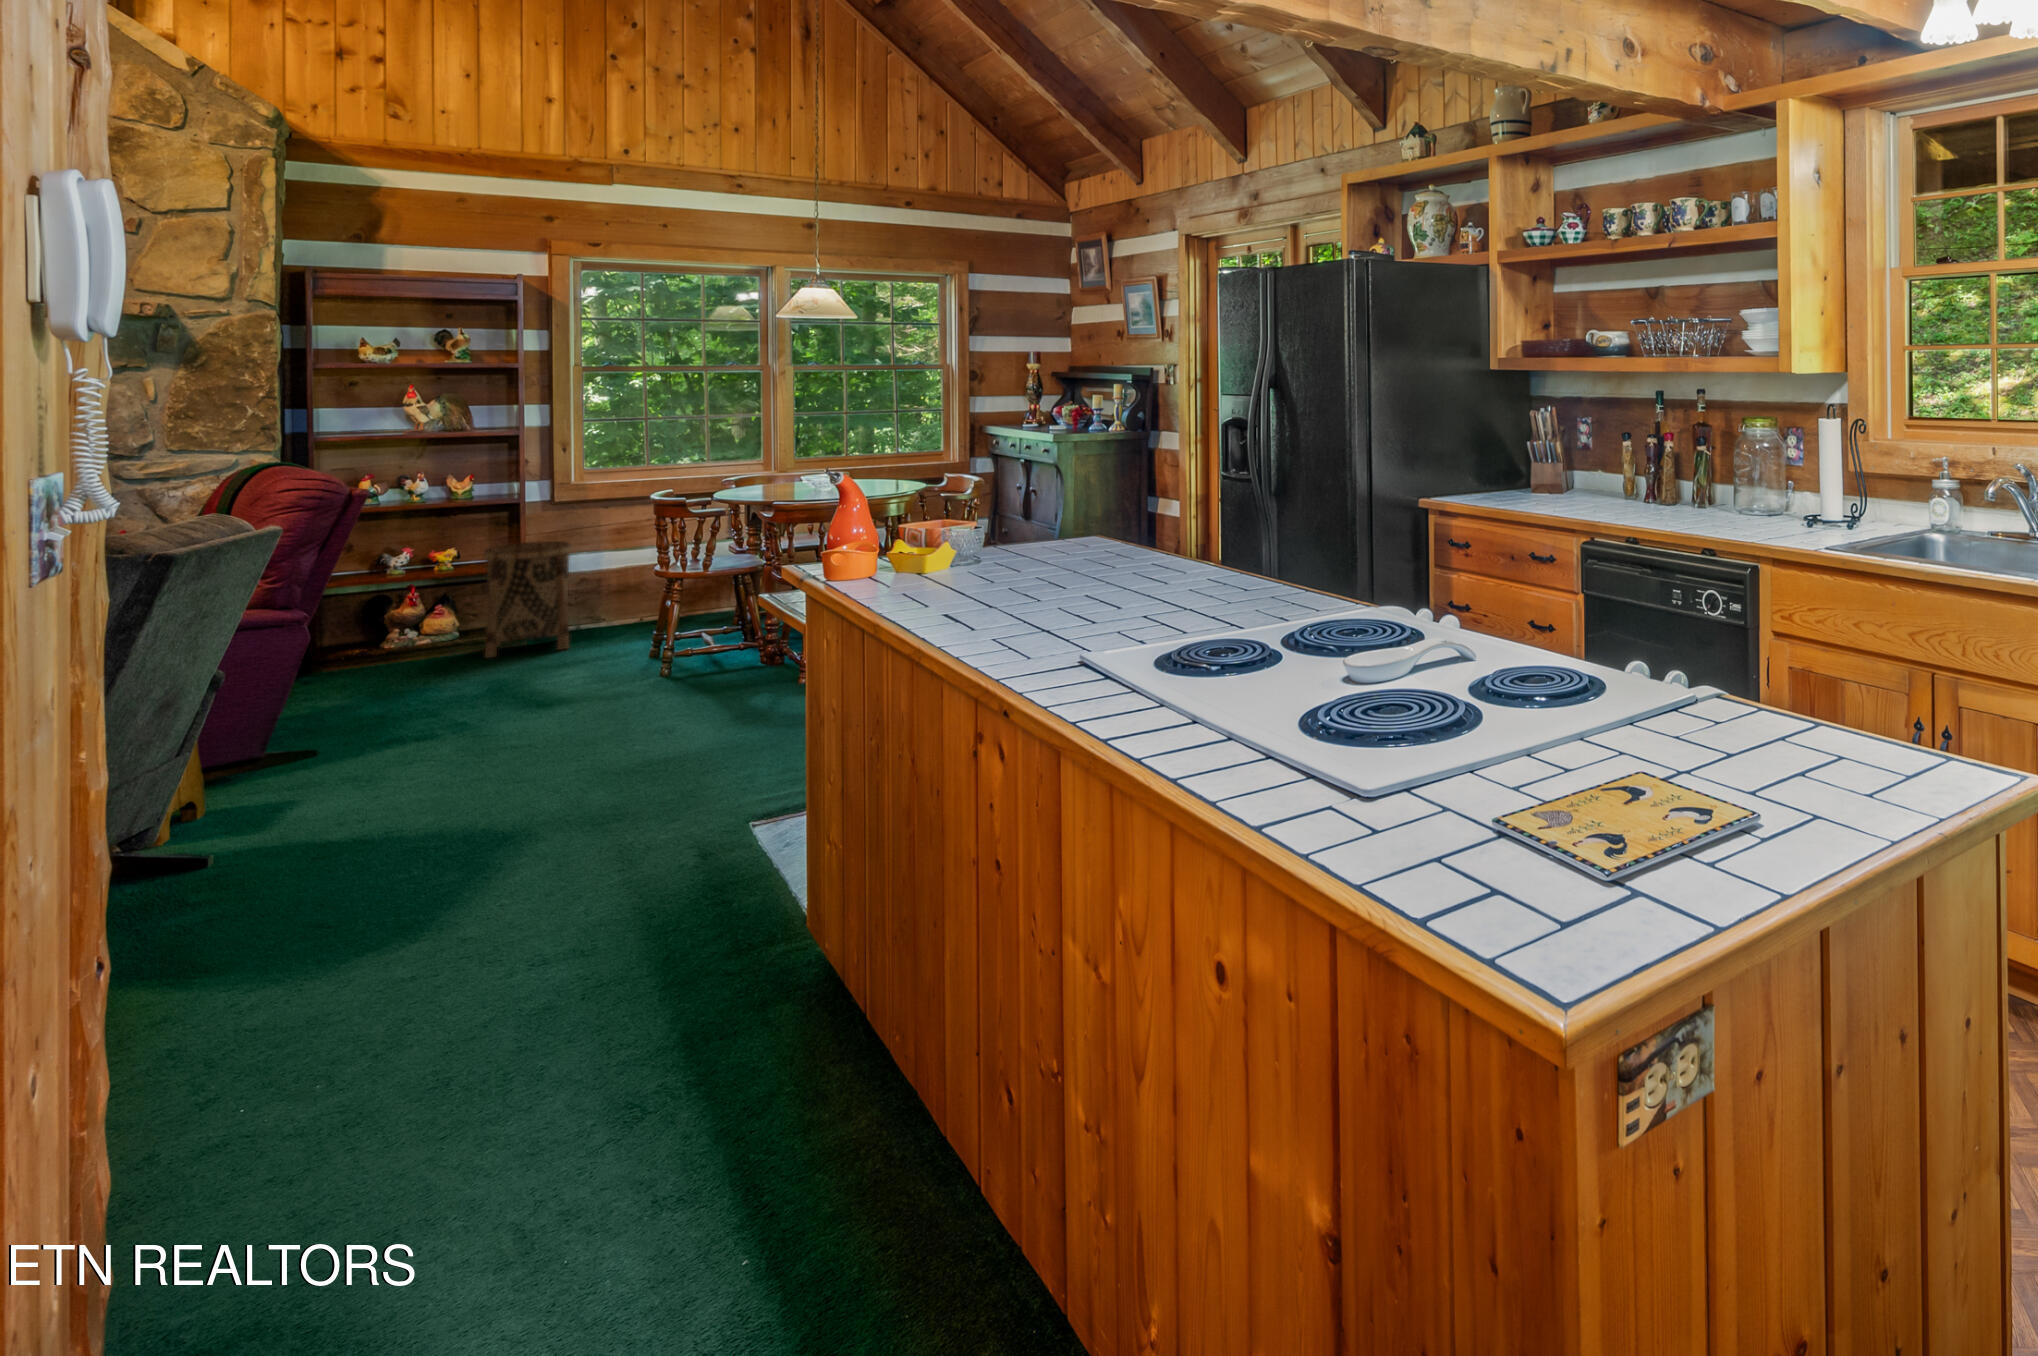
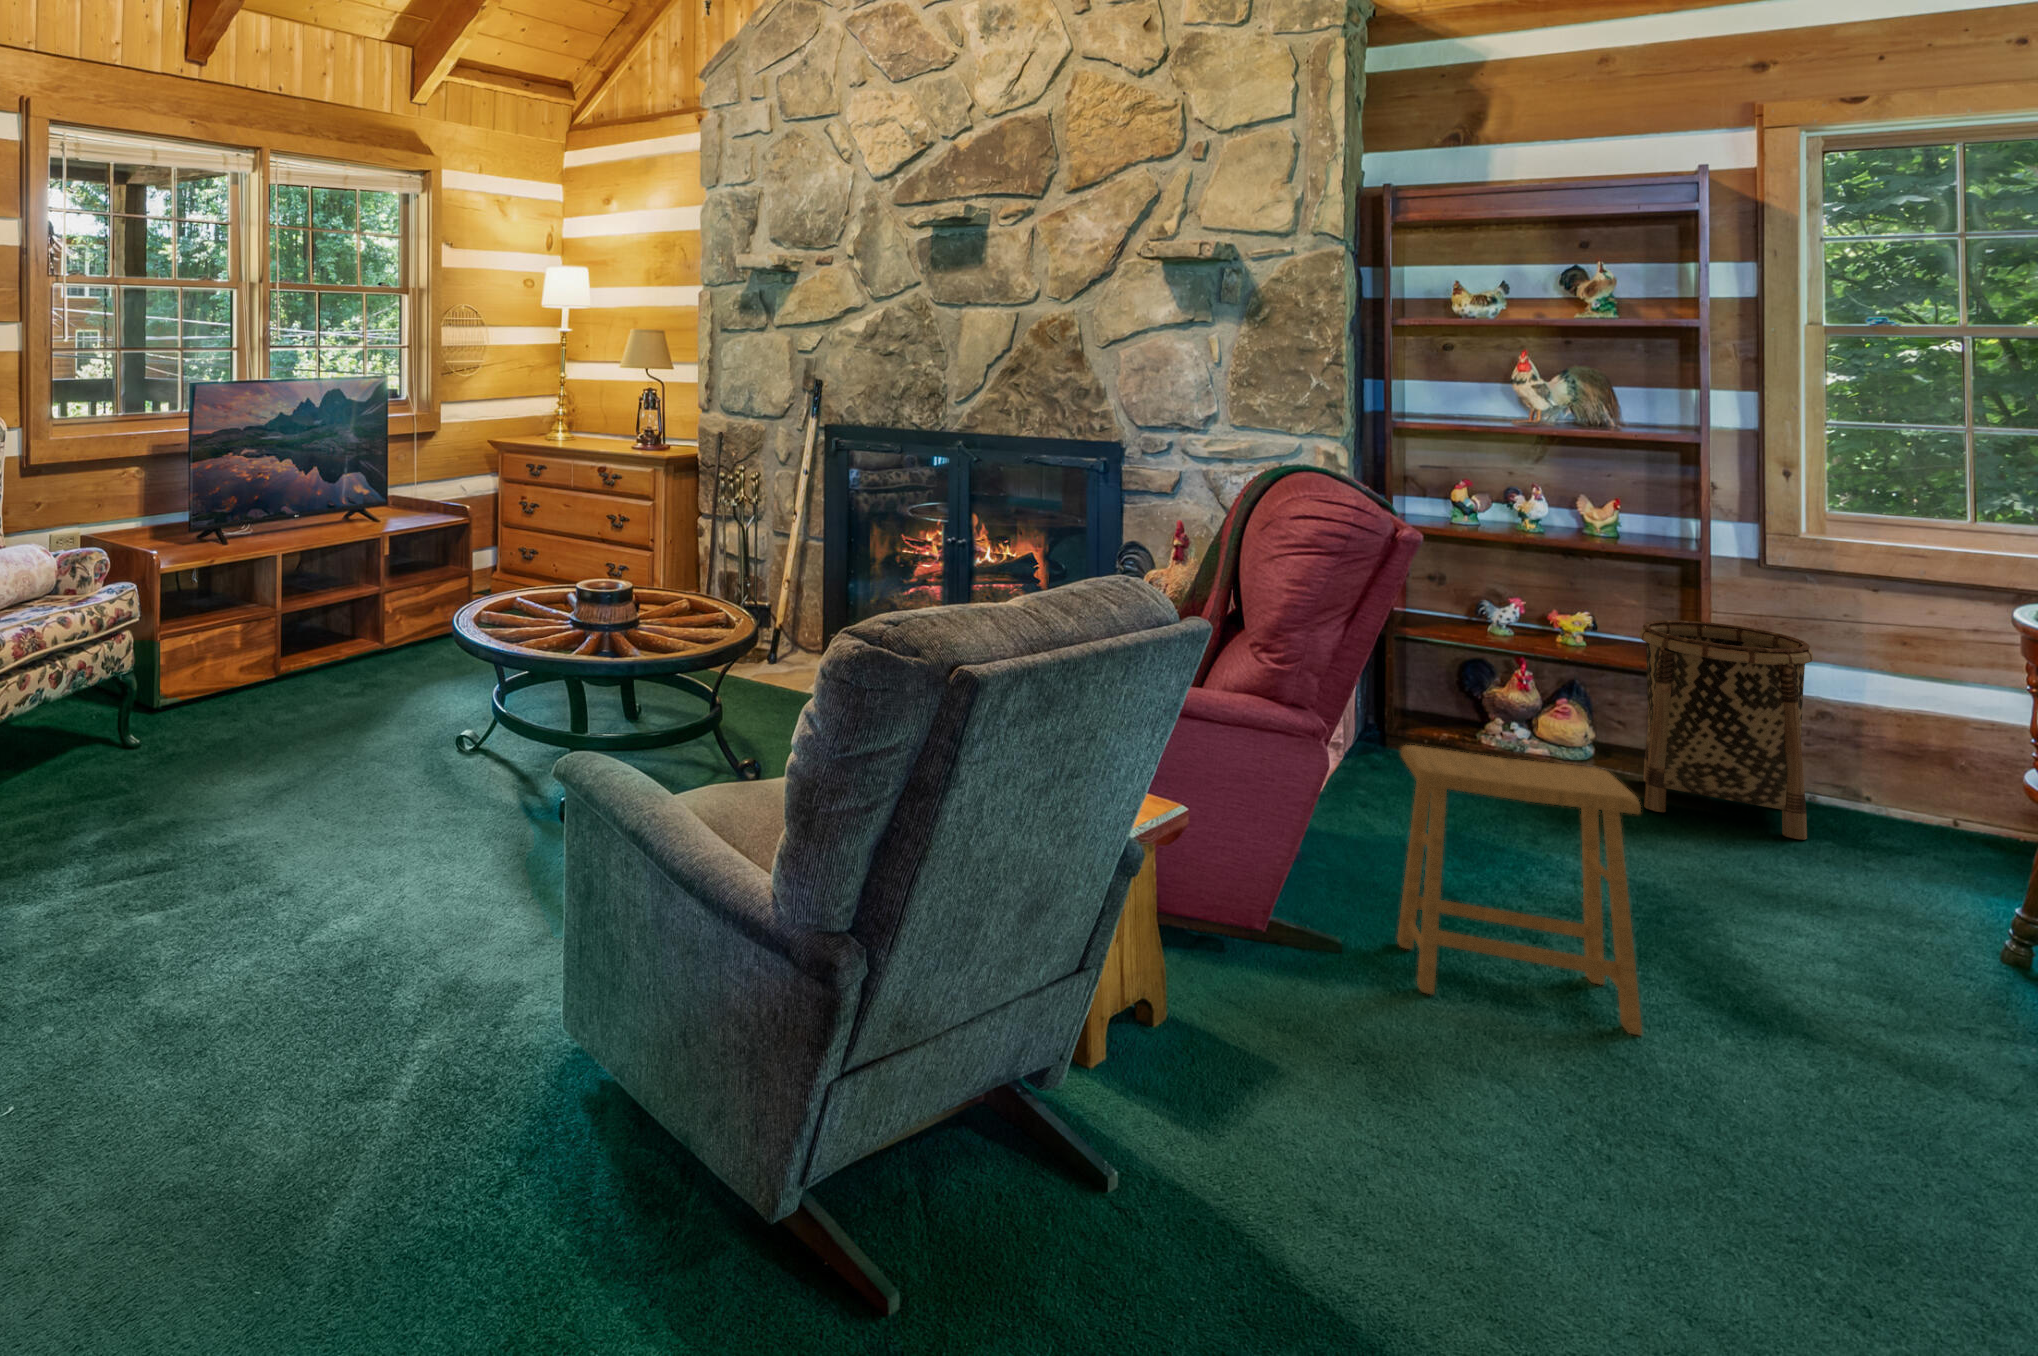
footstool: none [316,608,459,759] -> present [1397,745,1642,1035]

